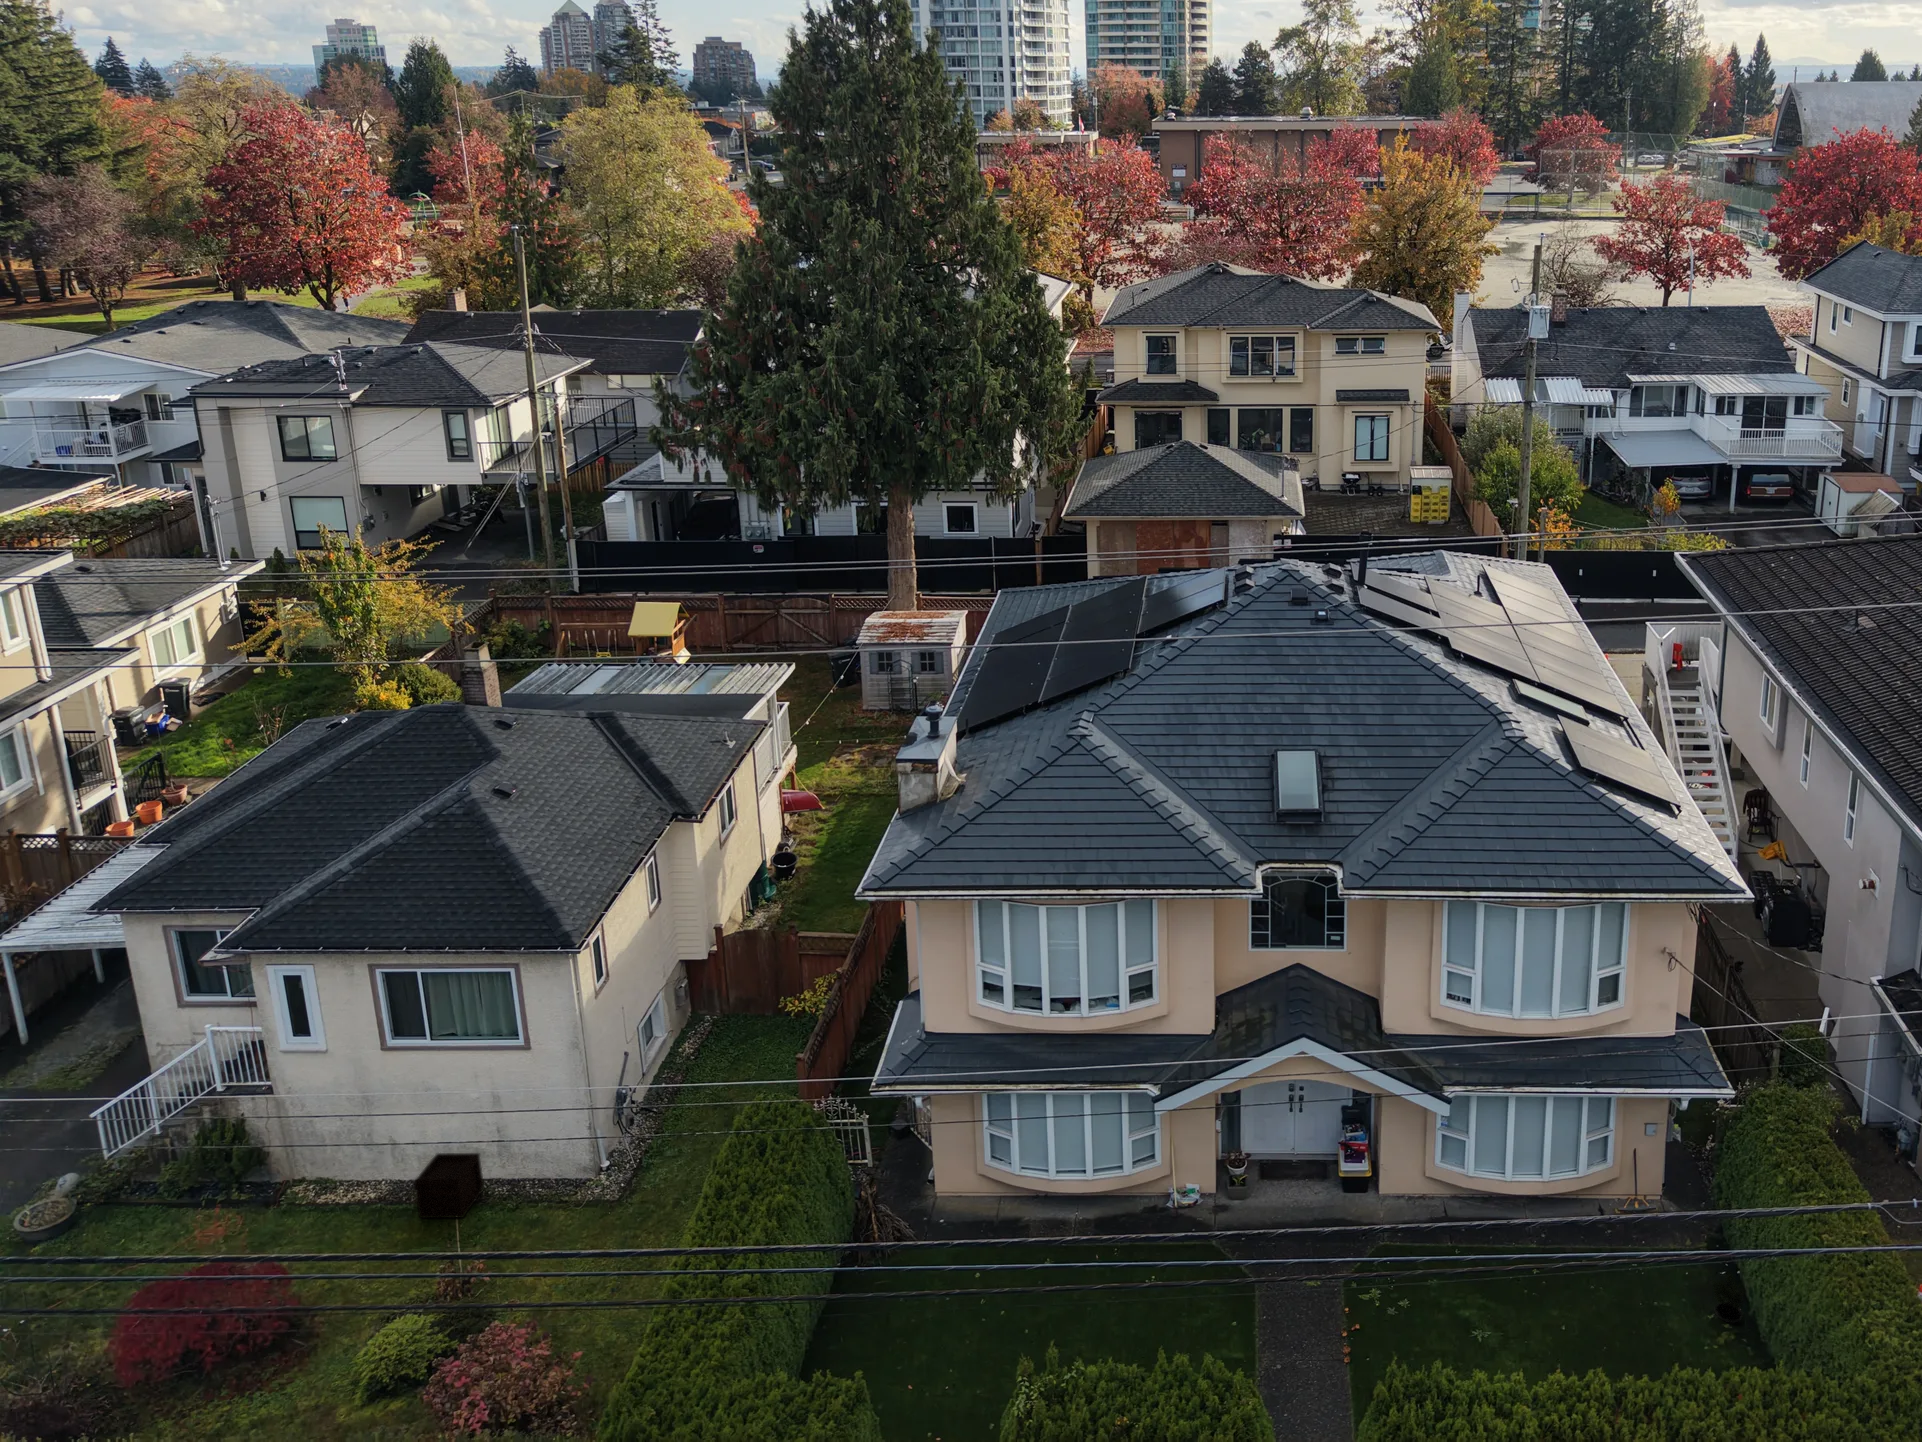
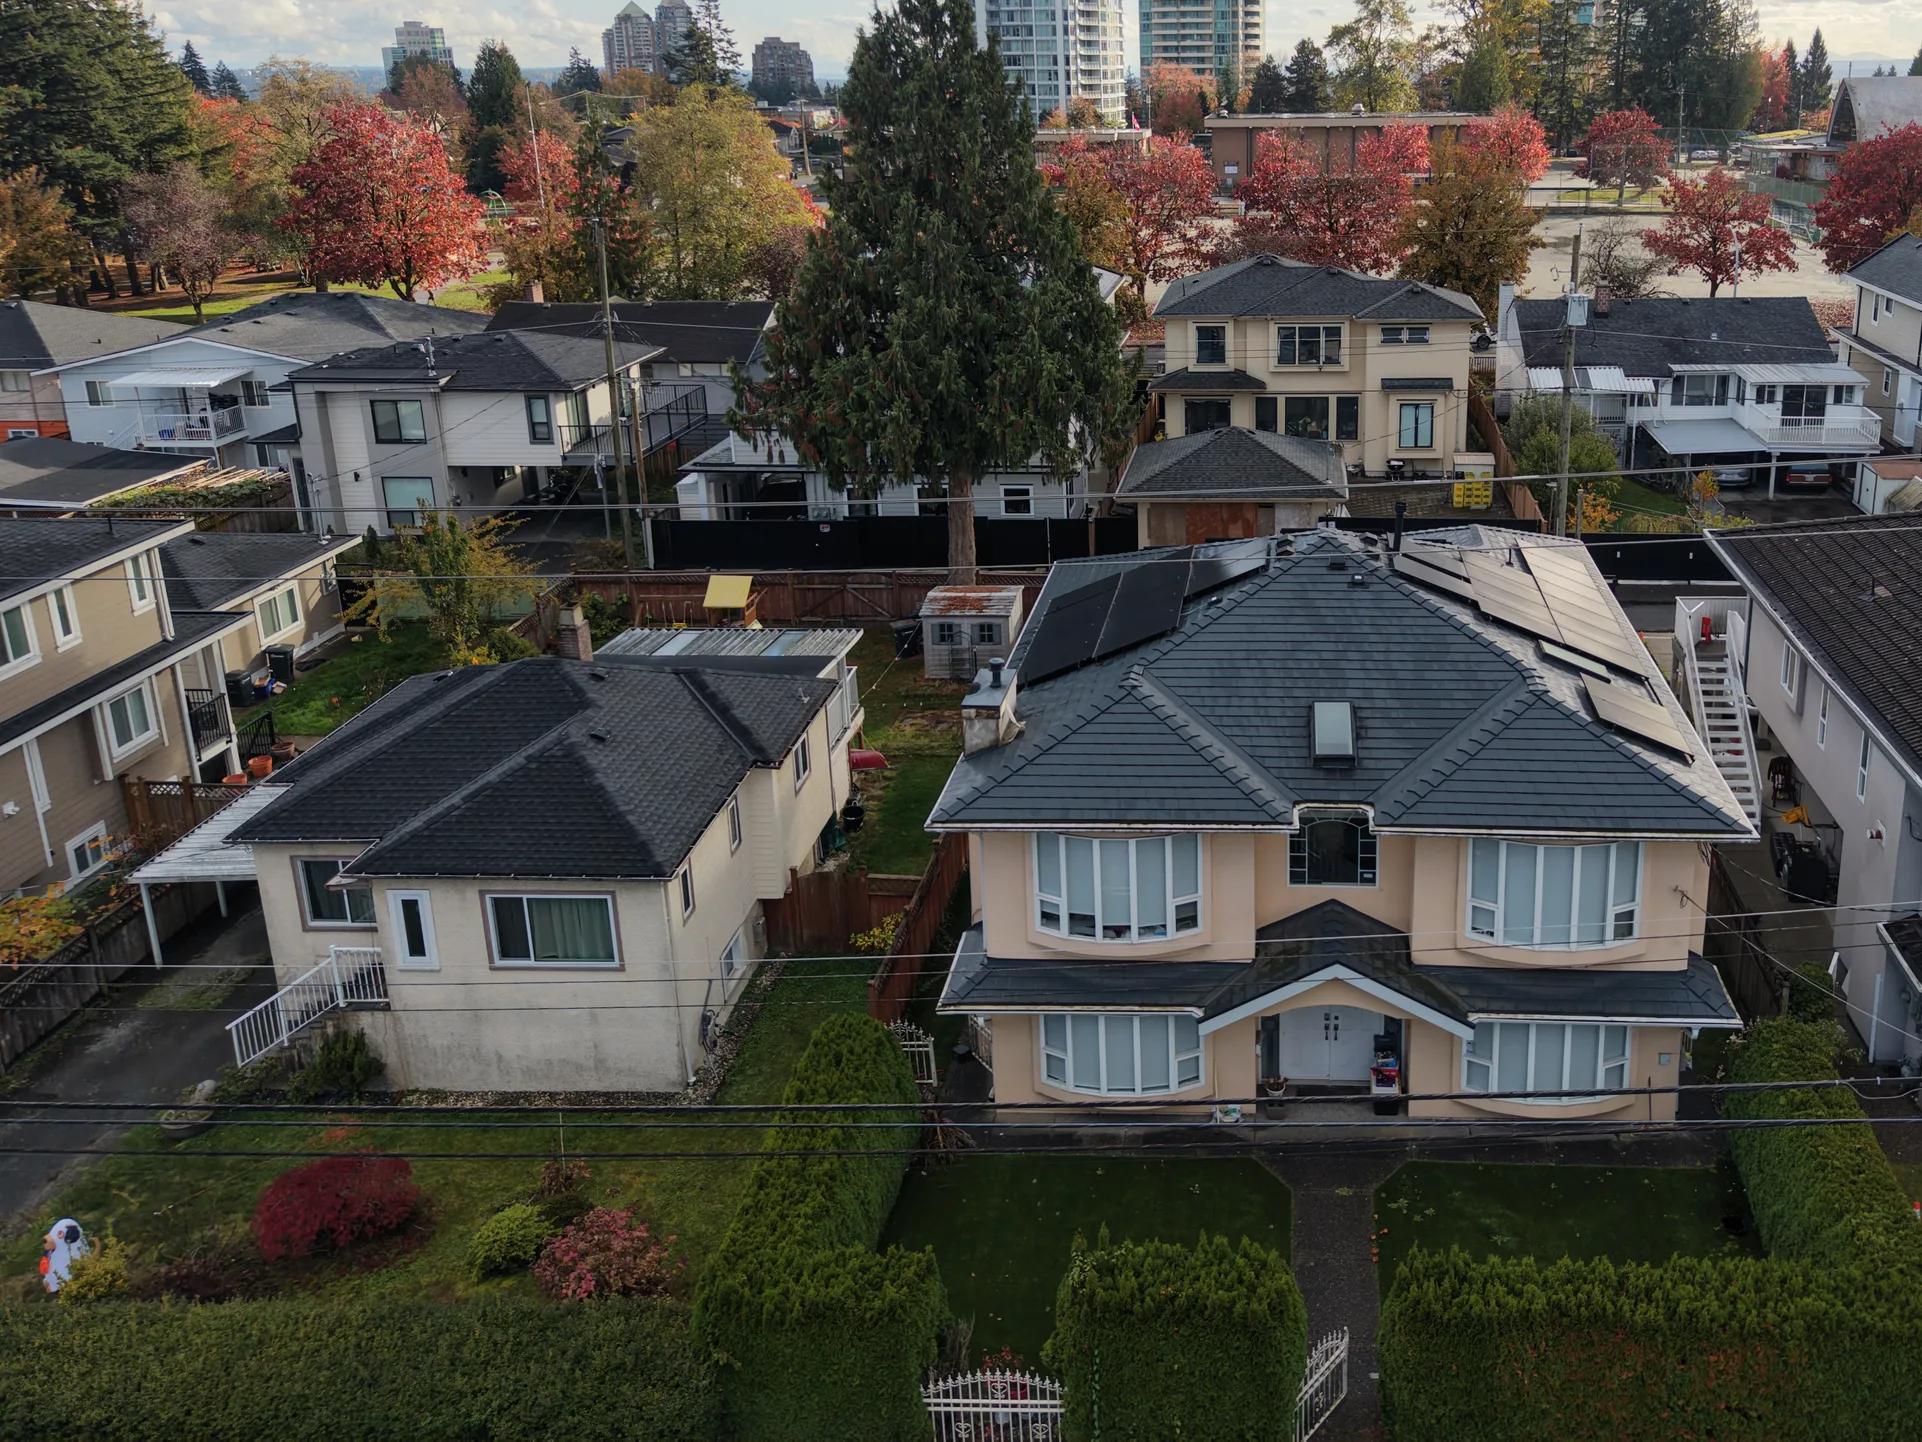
wooden crate: present [414,1153,484,1218] -> none [520,1065,583,1123]

